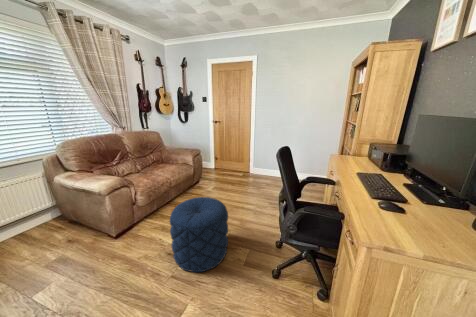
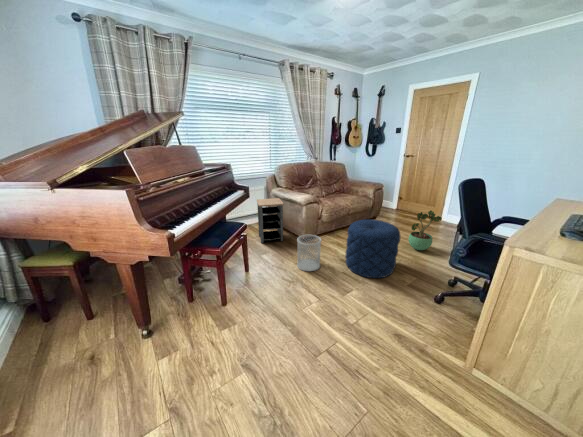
potted plant: none [232,173,255,211] -> present [409,210,442,250]
side table: none [17,189,82,267] -> present [257,198,284,243]
wastebasket: none [93,239,140,300] -> present [297,235,321,271]

